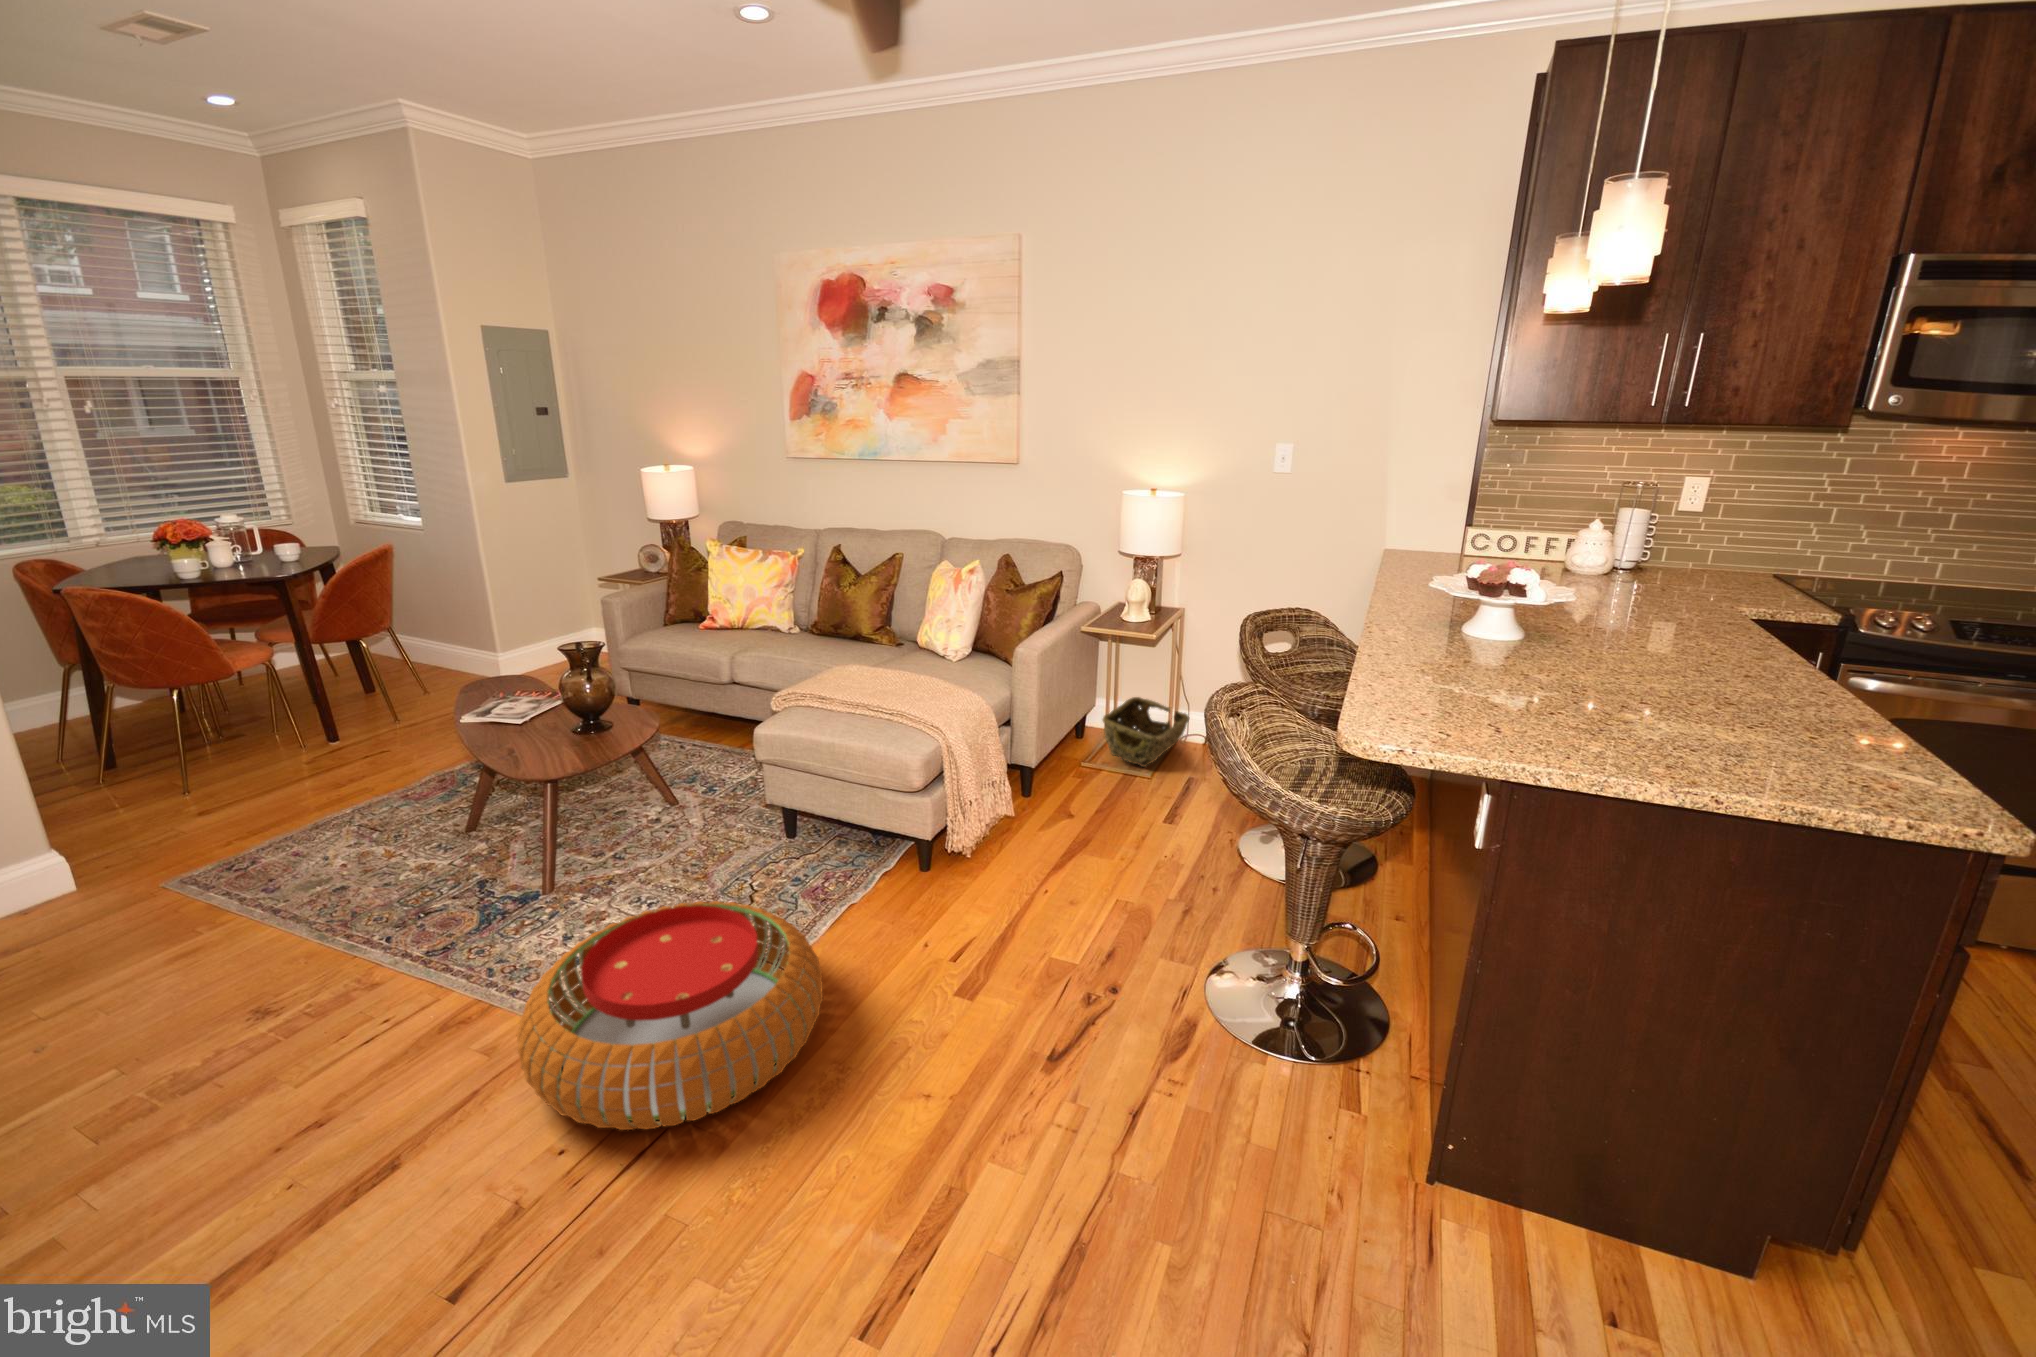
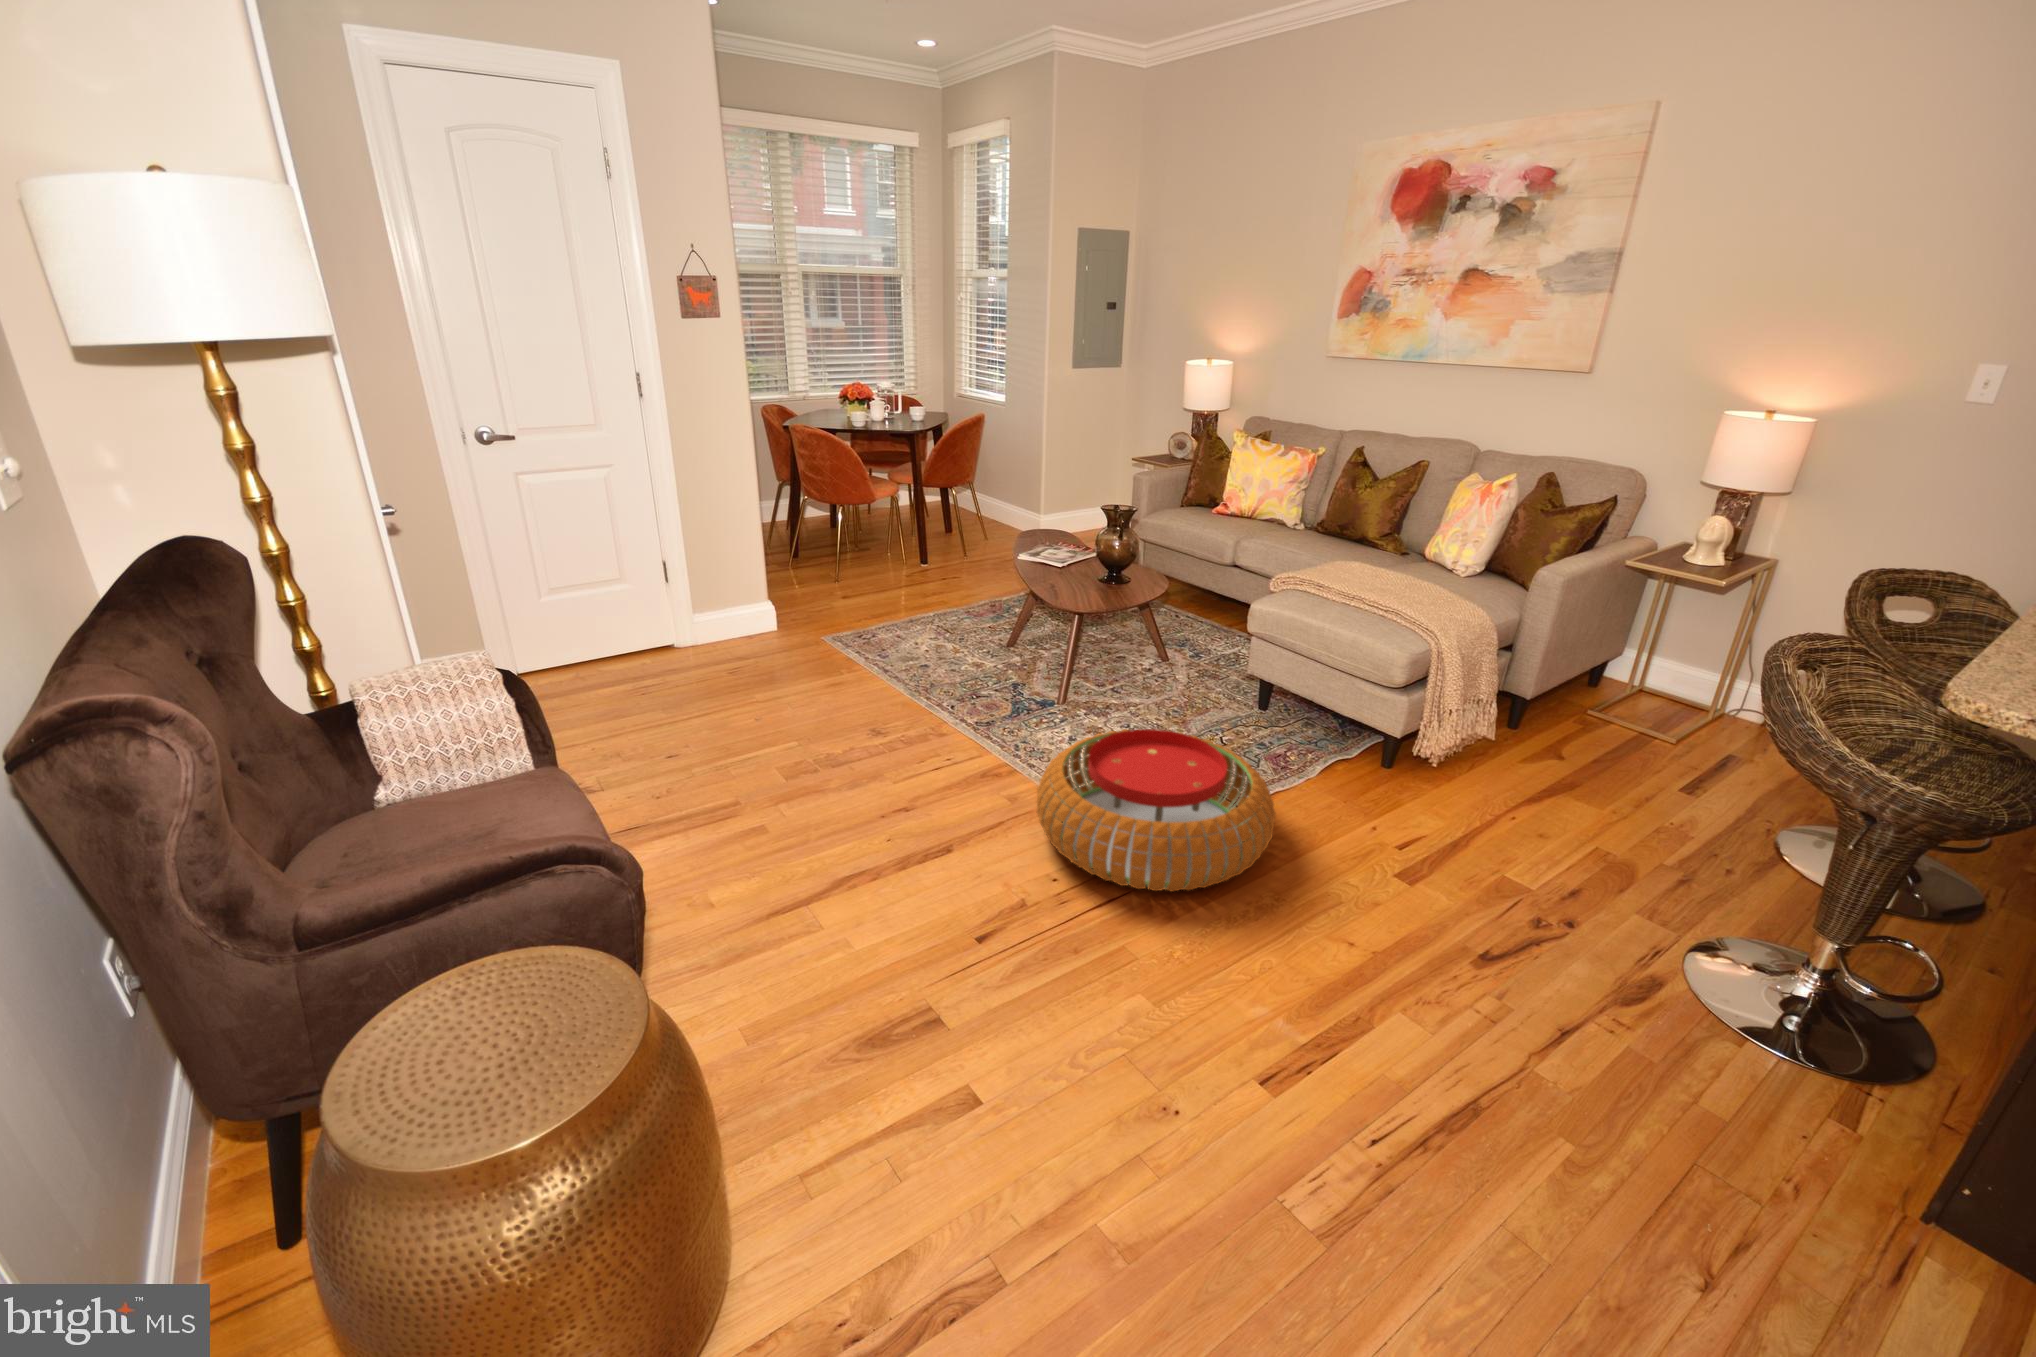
woven basket: present [1103,697,1189,767] -> none [1627,654,1752,732]

